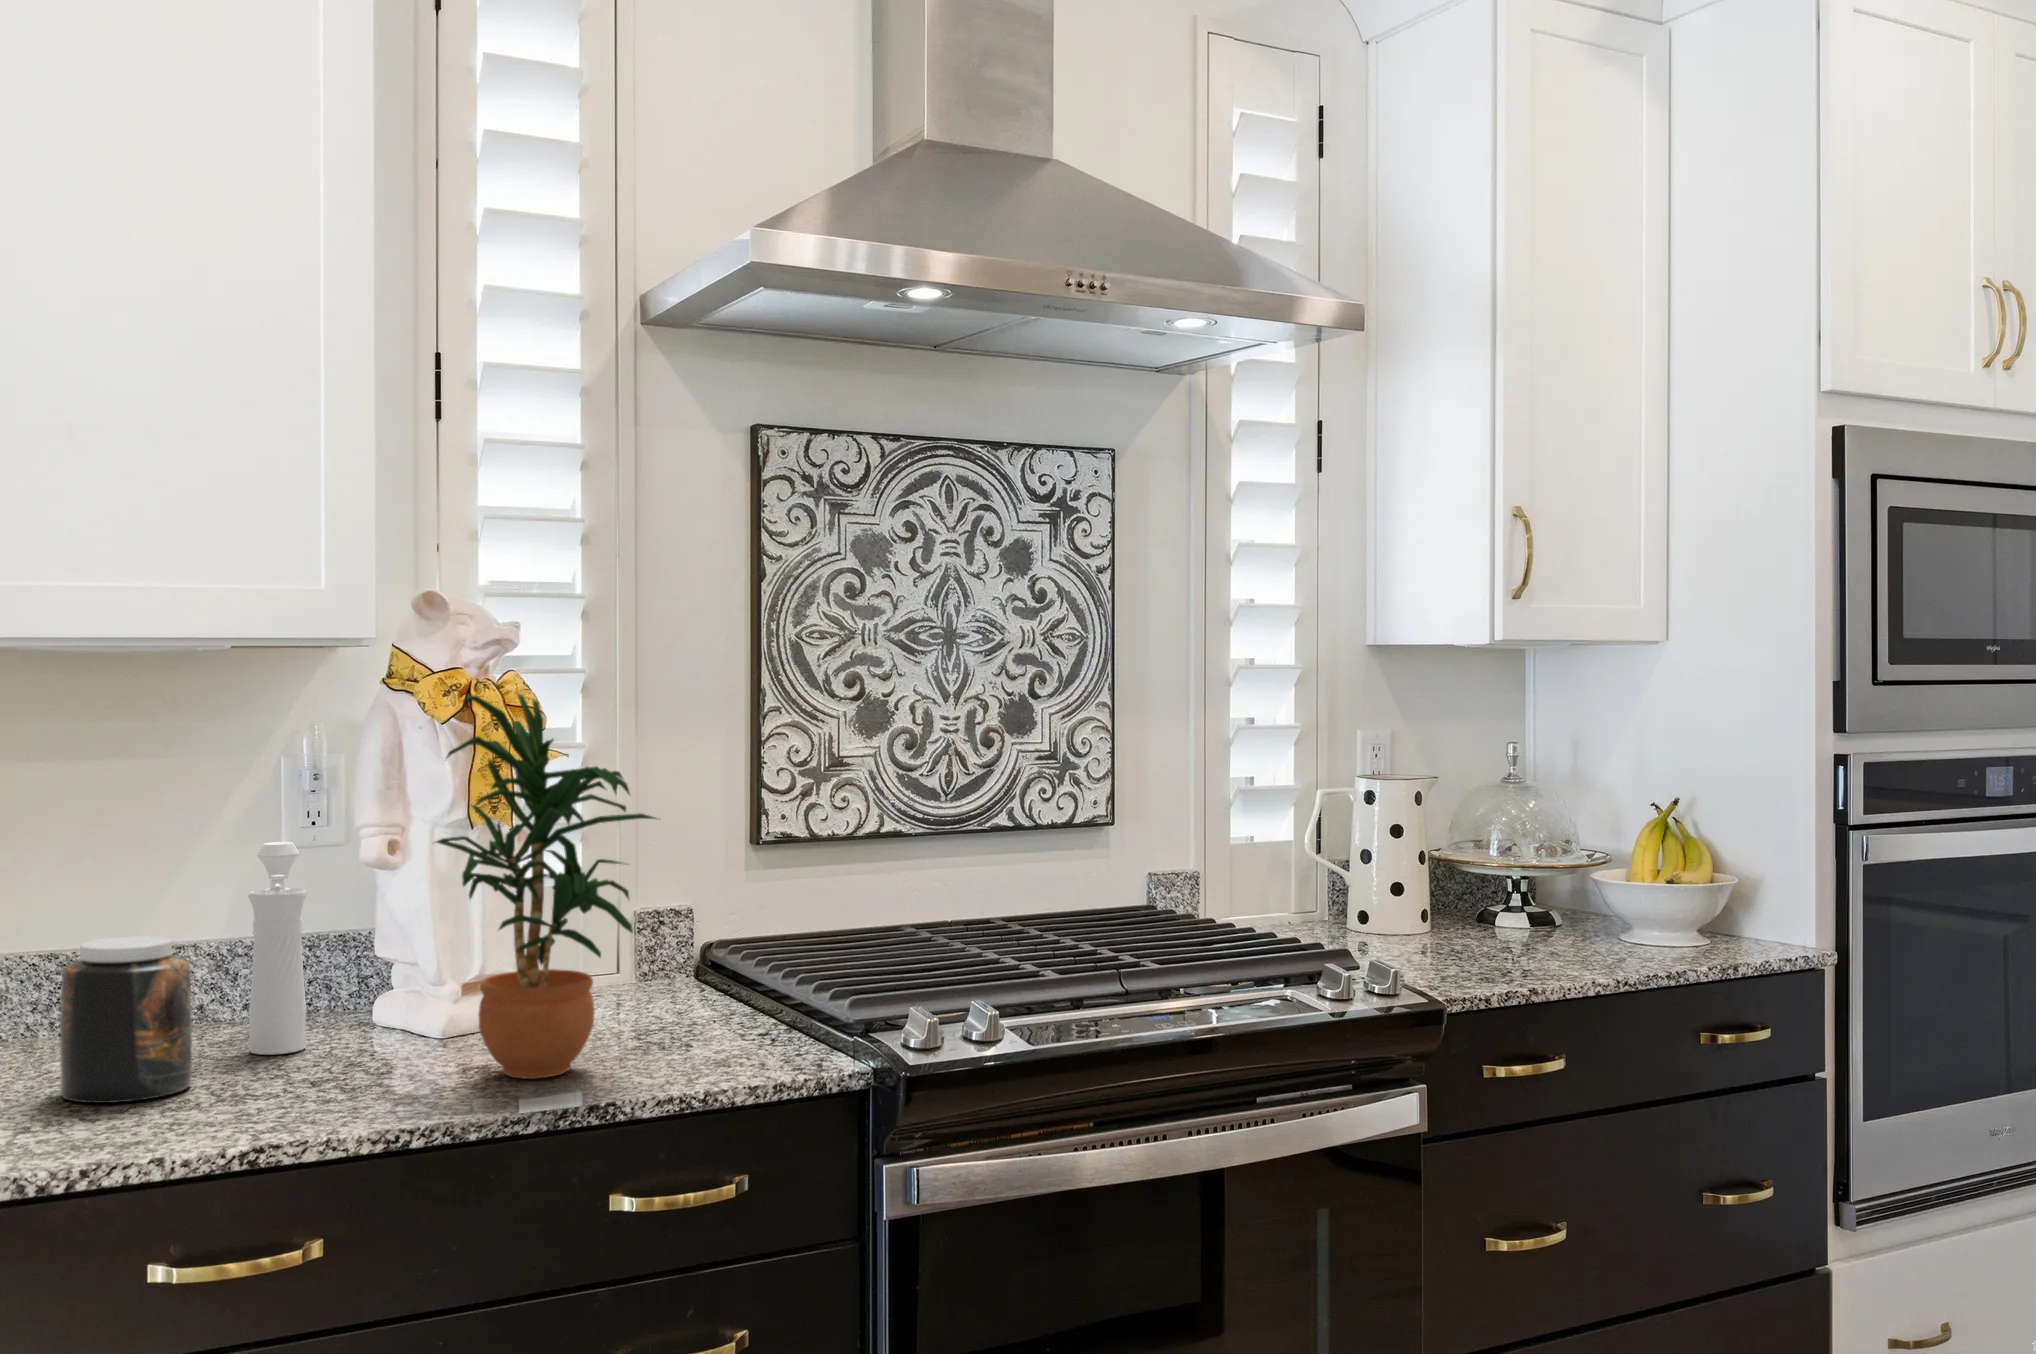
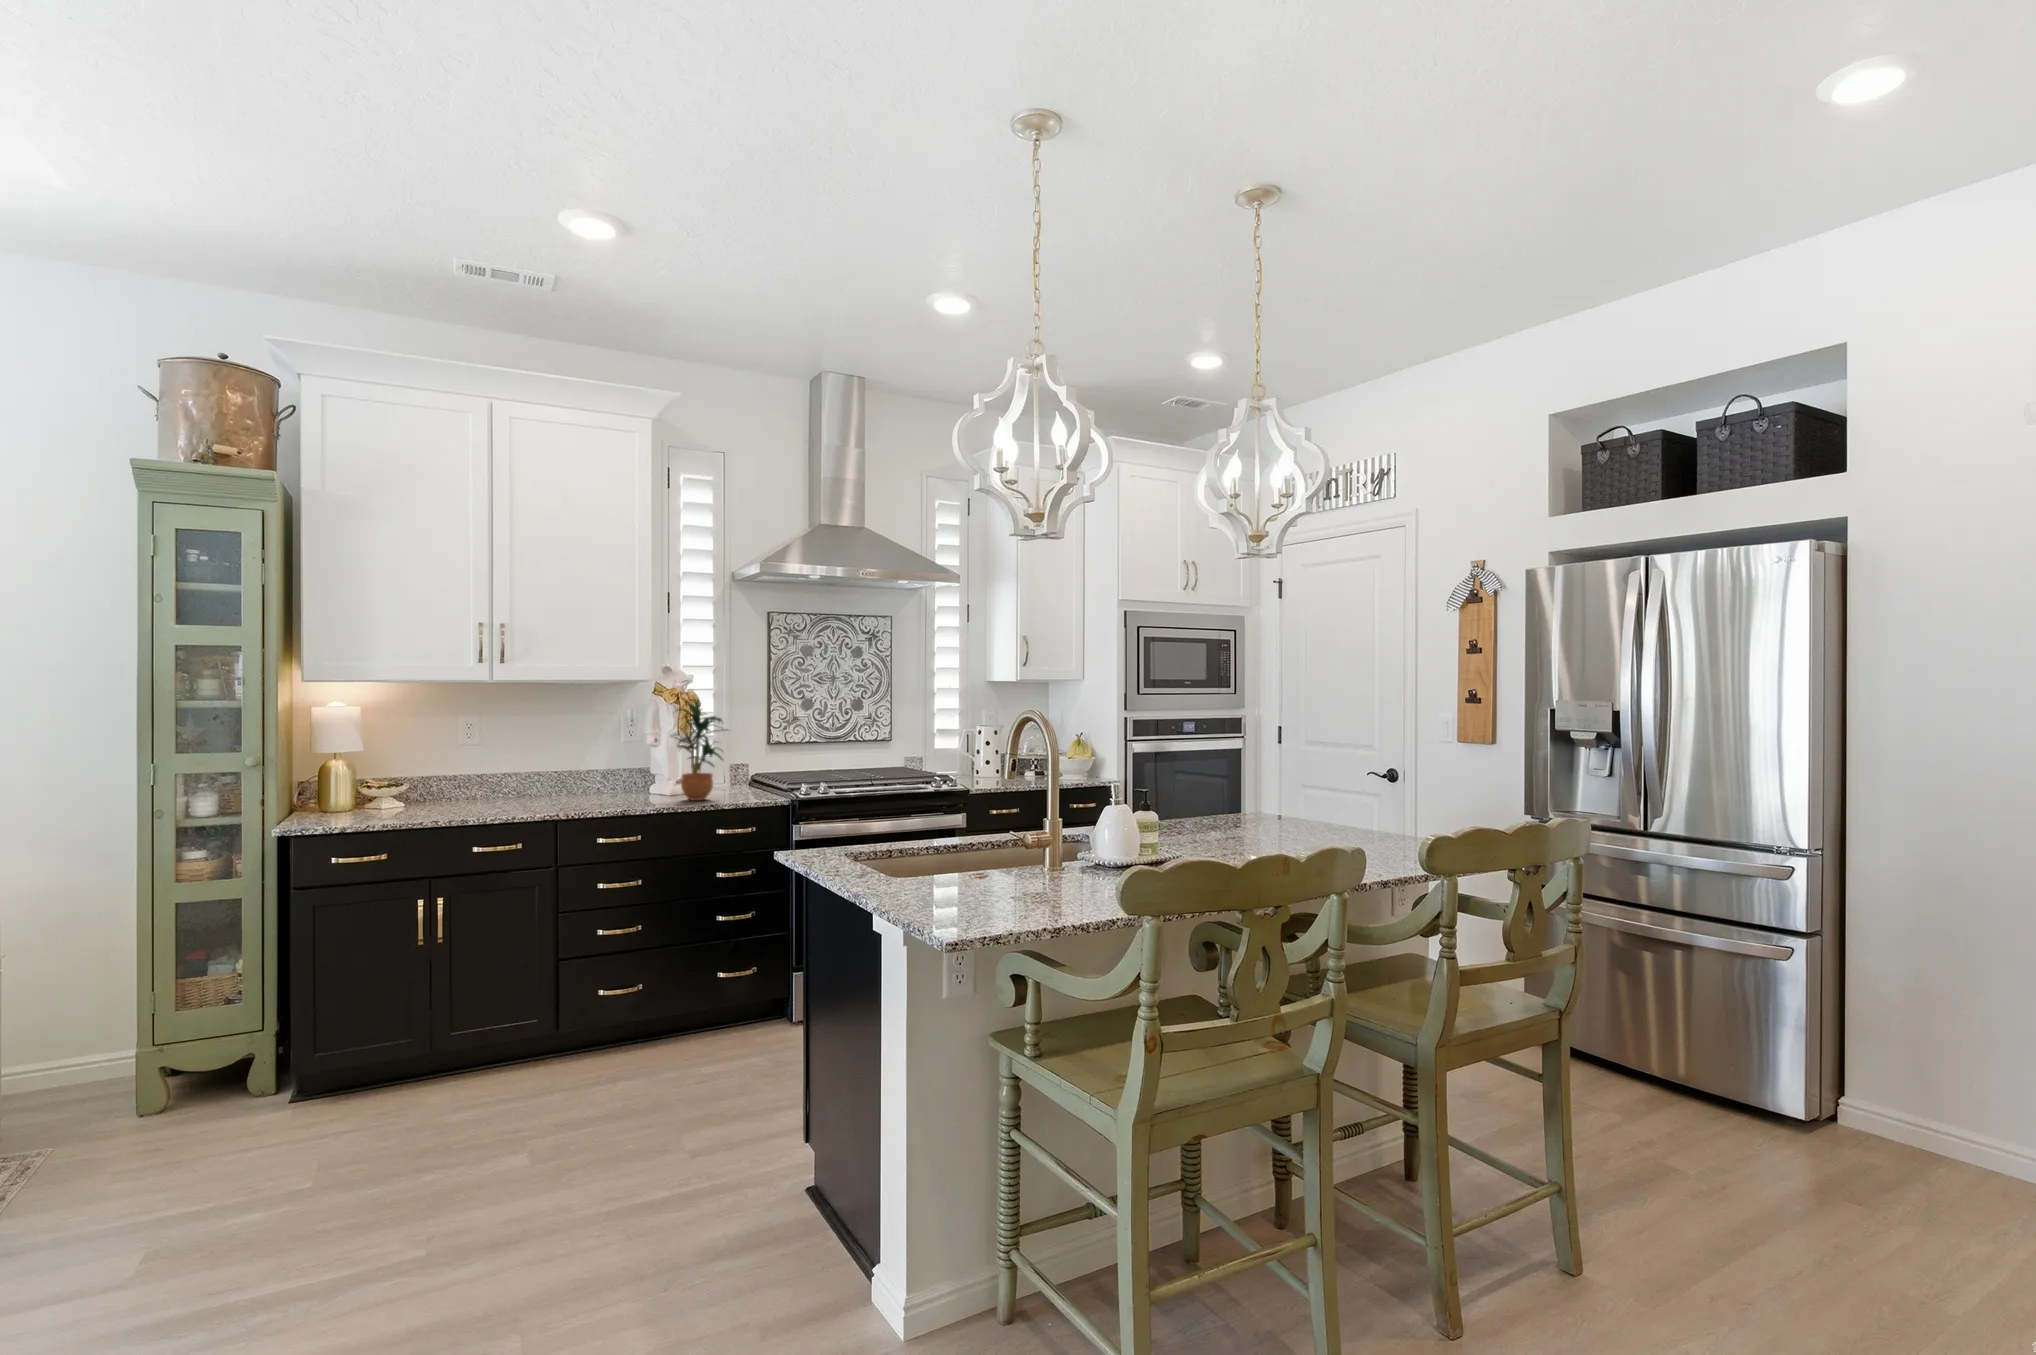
pepper mill: present [248,842,307,1055] -> none [616,739,632,797]
jar: present [60,936,192,1103] -> none [569,762,603,804]

